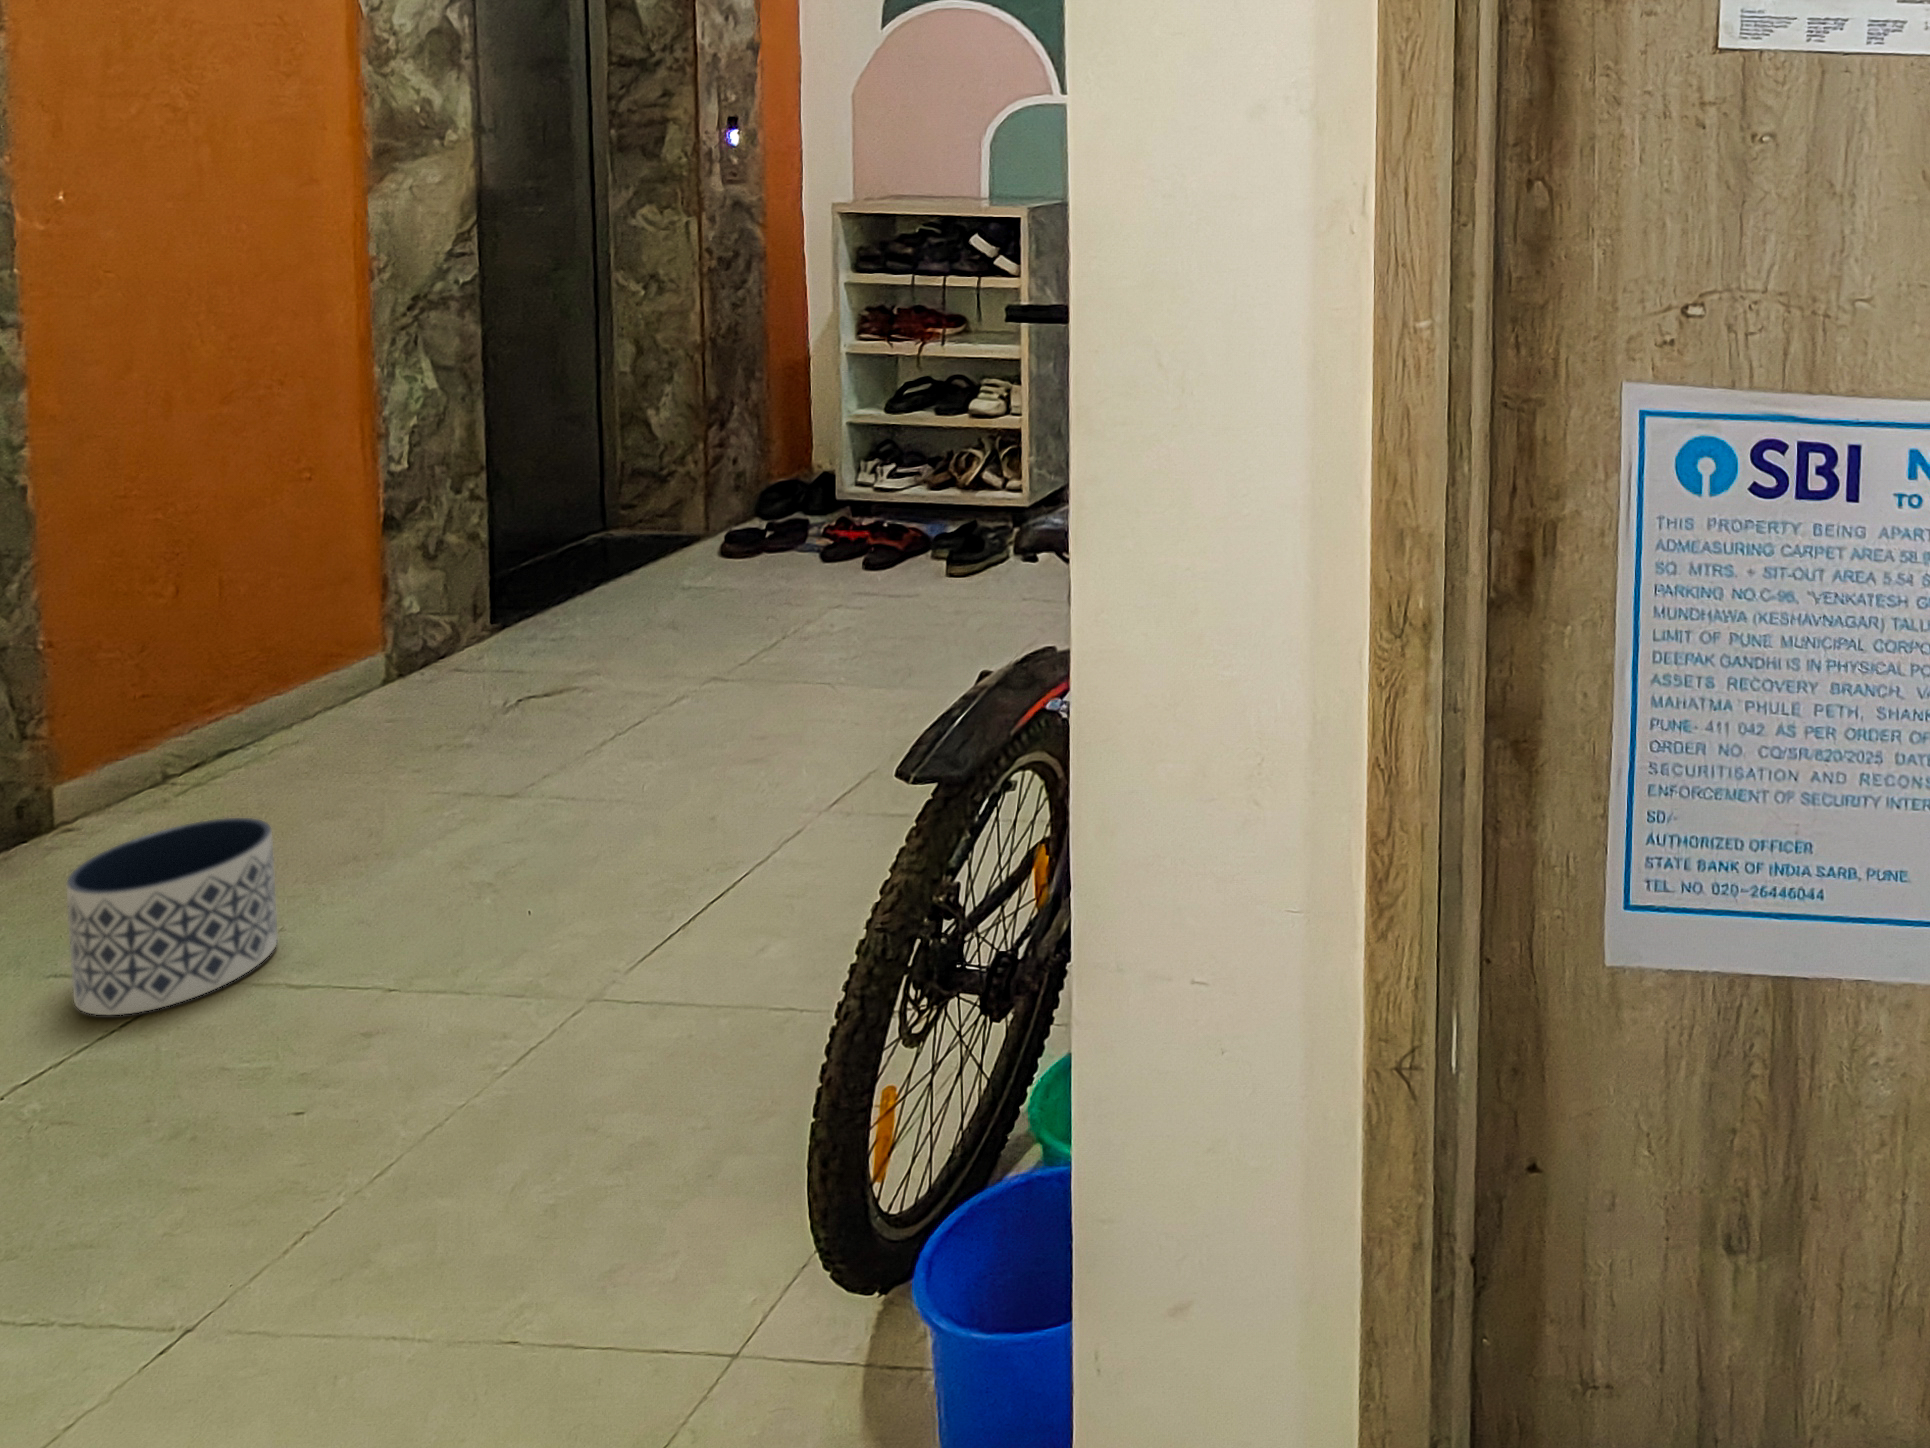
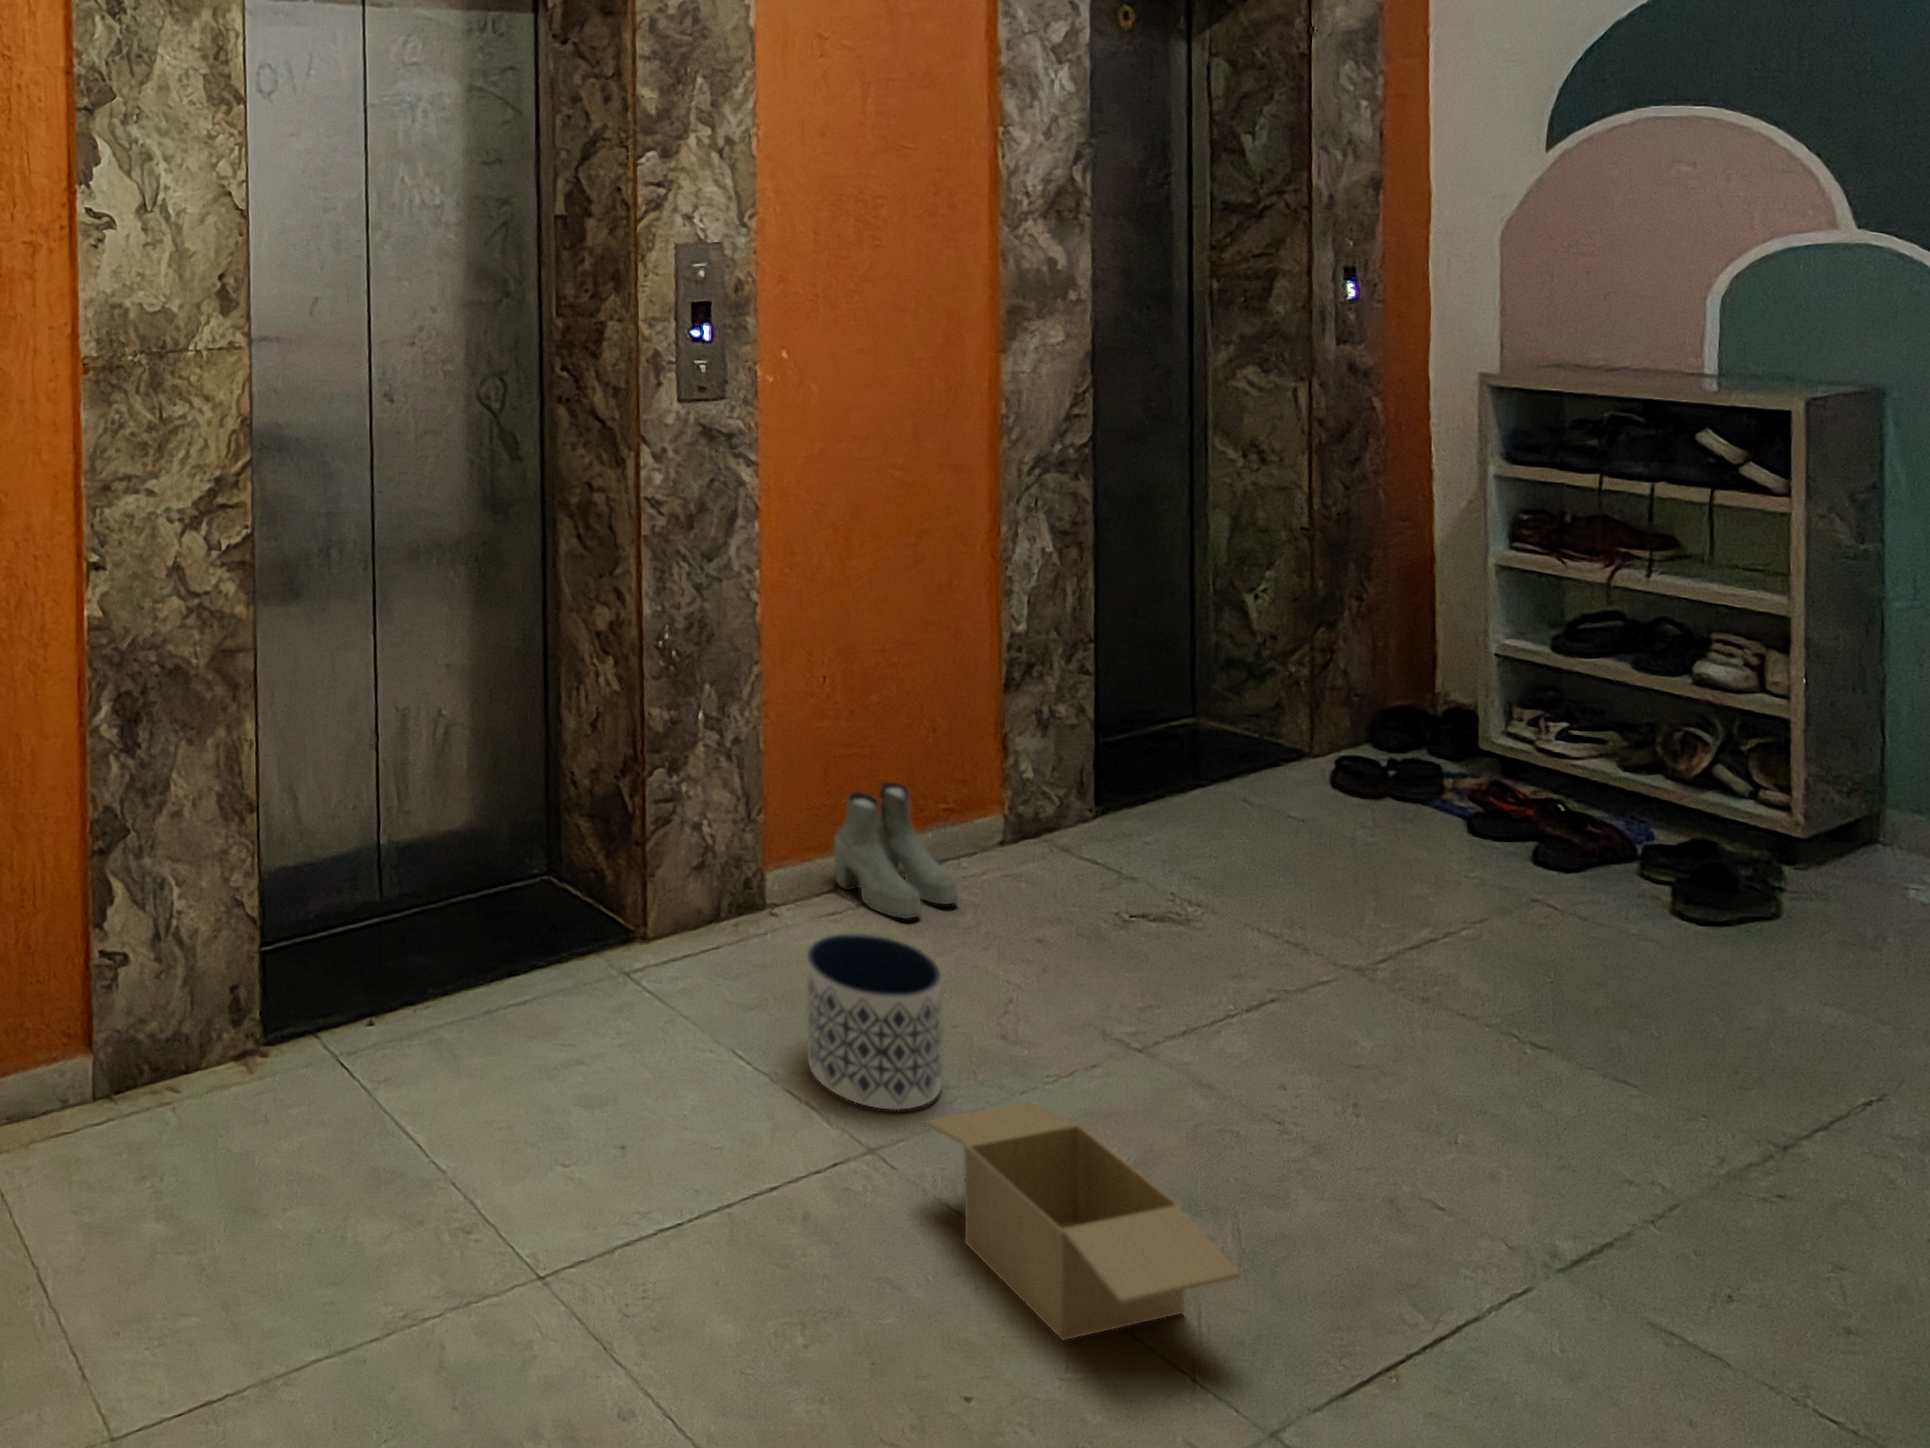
boots: none [124,673,311,817] -> present [834,782,958,919]
cardboard box: none [244,892,596,1085] -> present [926,1102,1240,1340]

